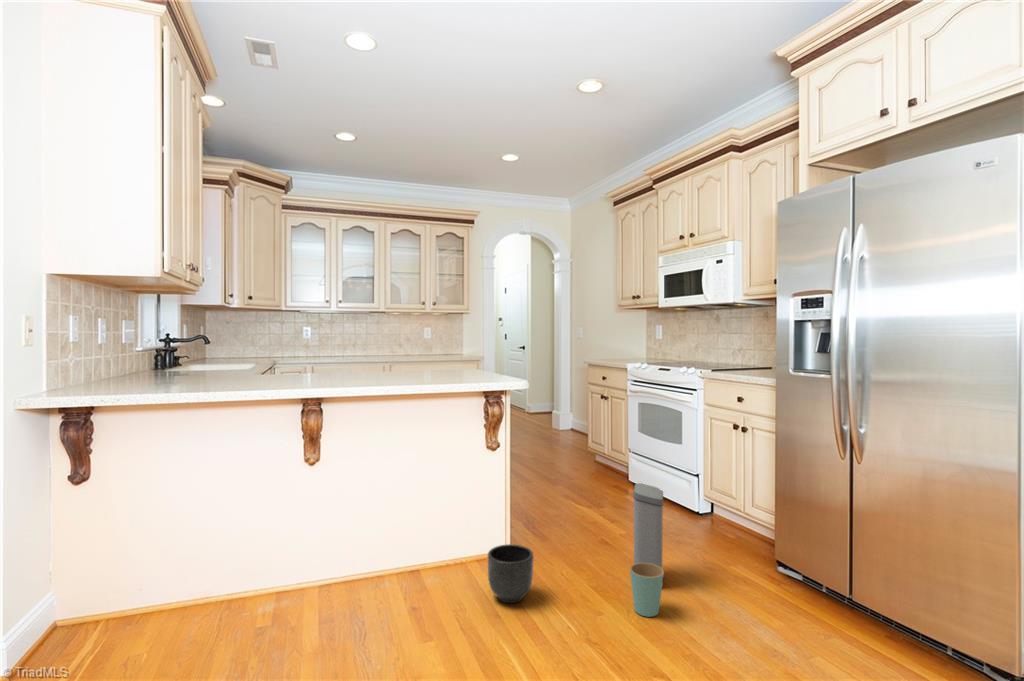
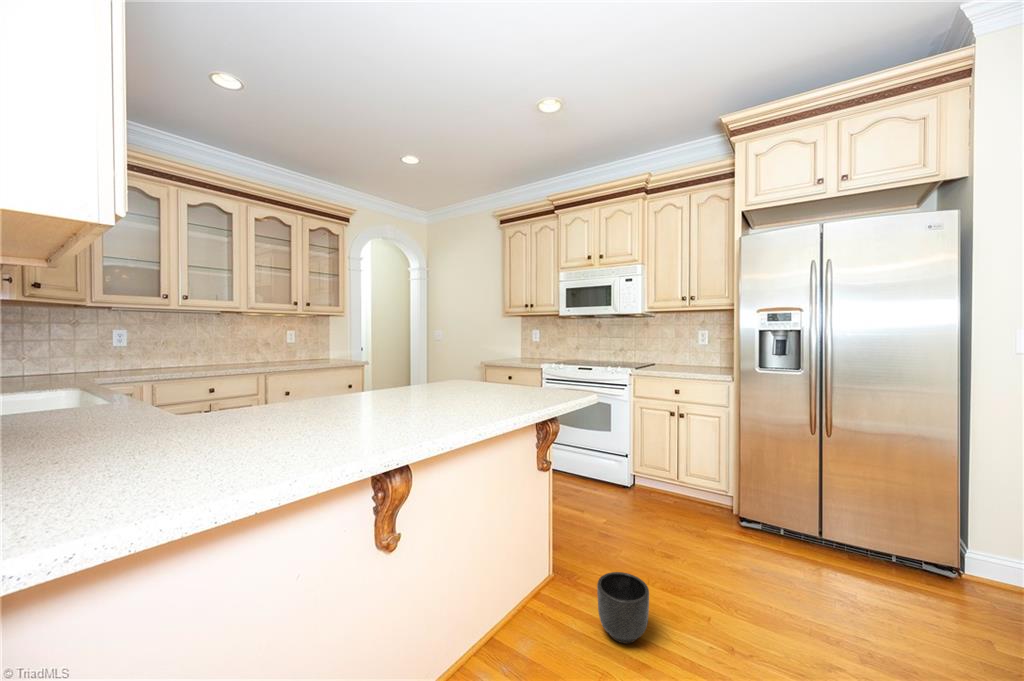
trash can: present [630,483,664,617] -> none [663,478,745,605]

